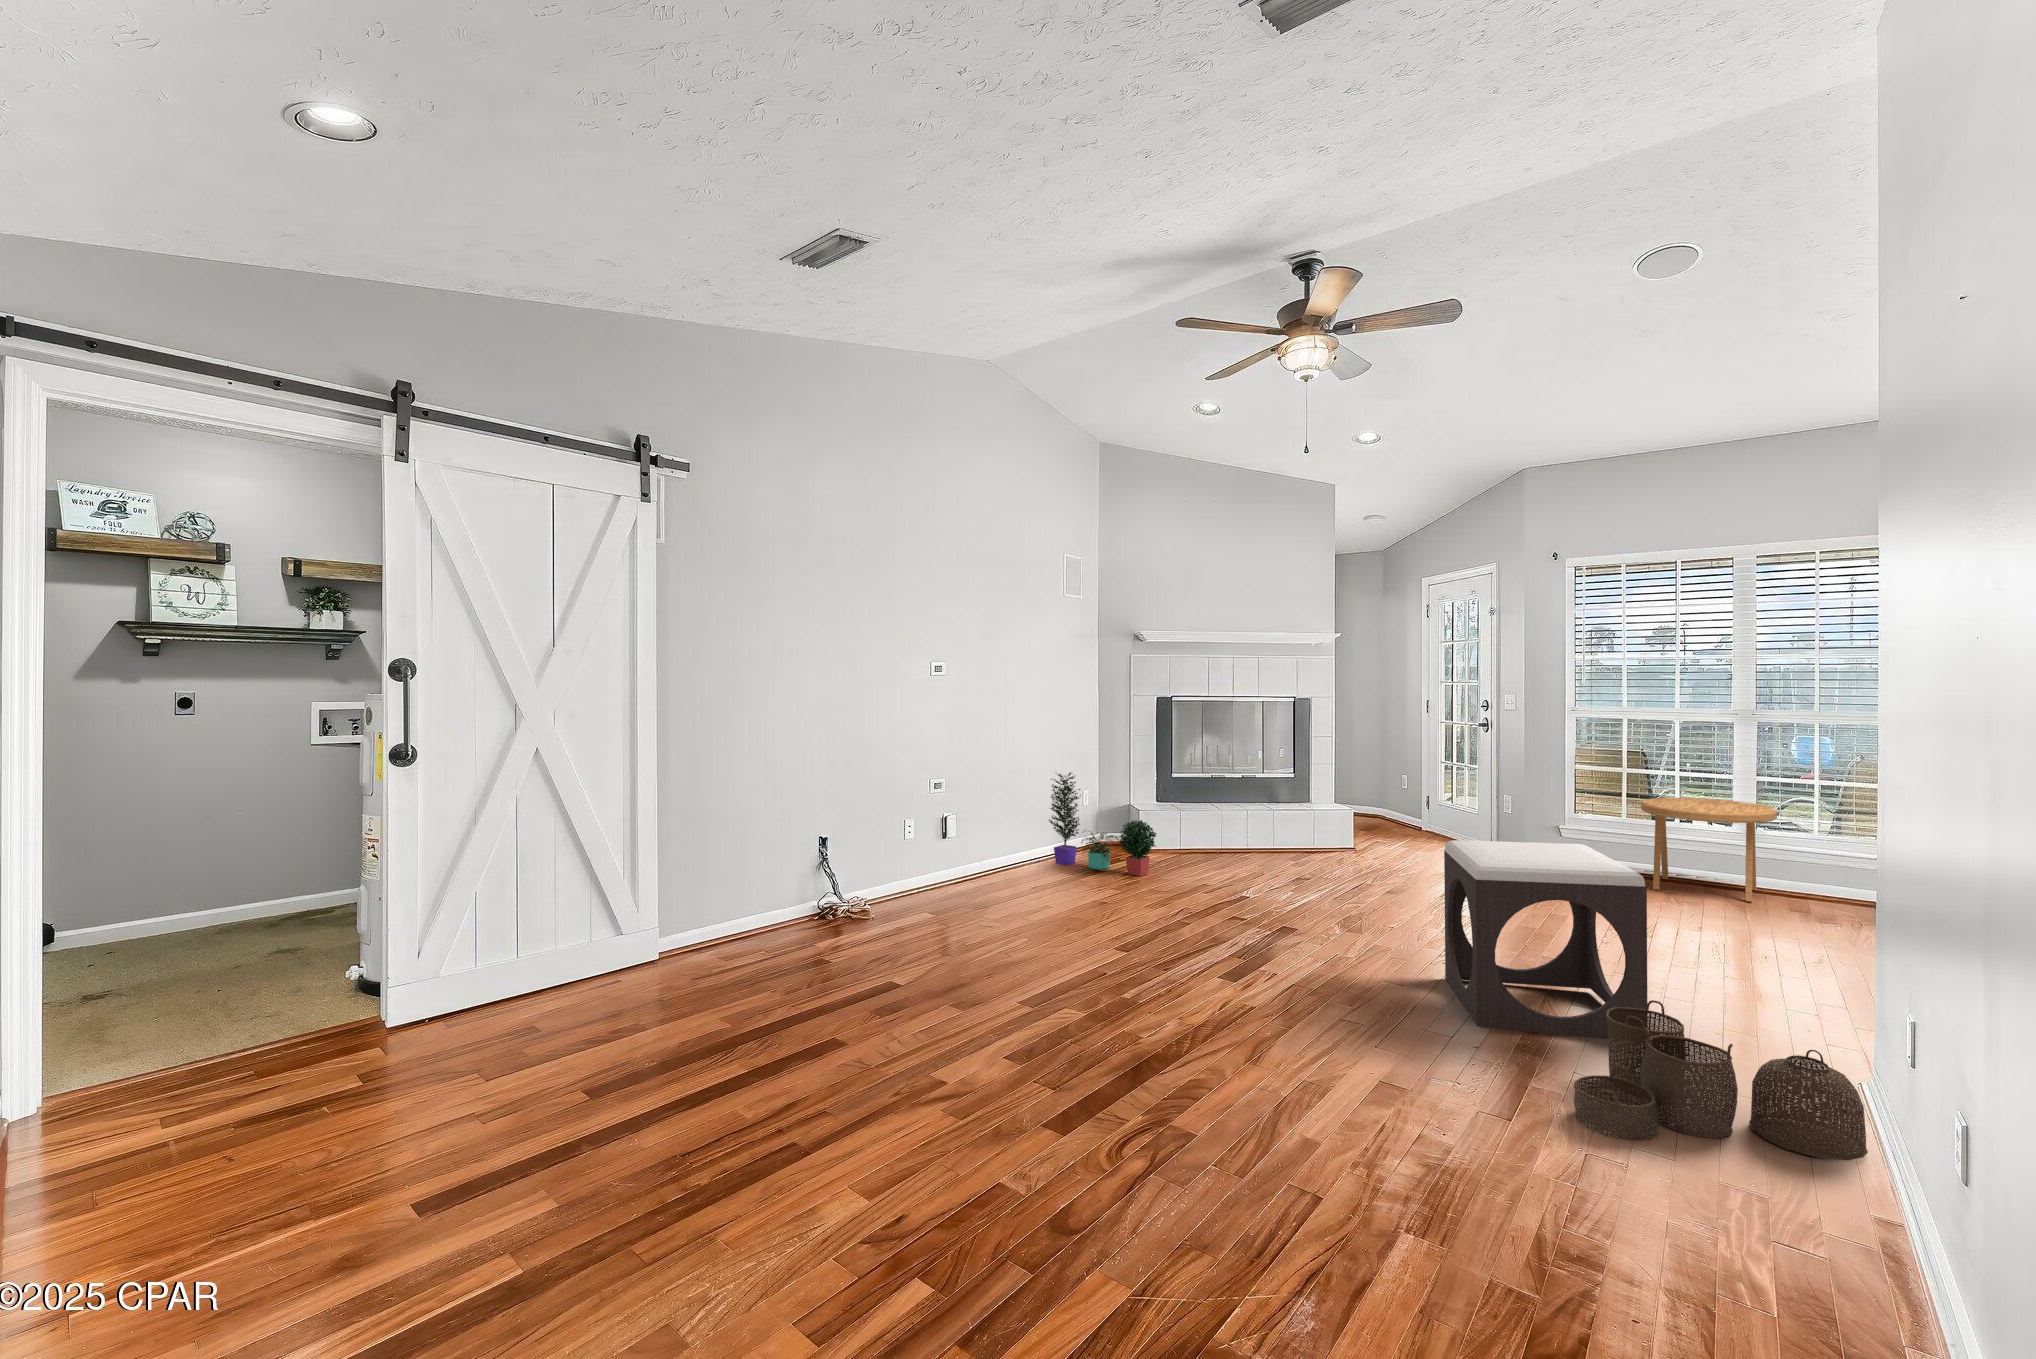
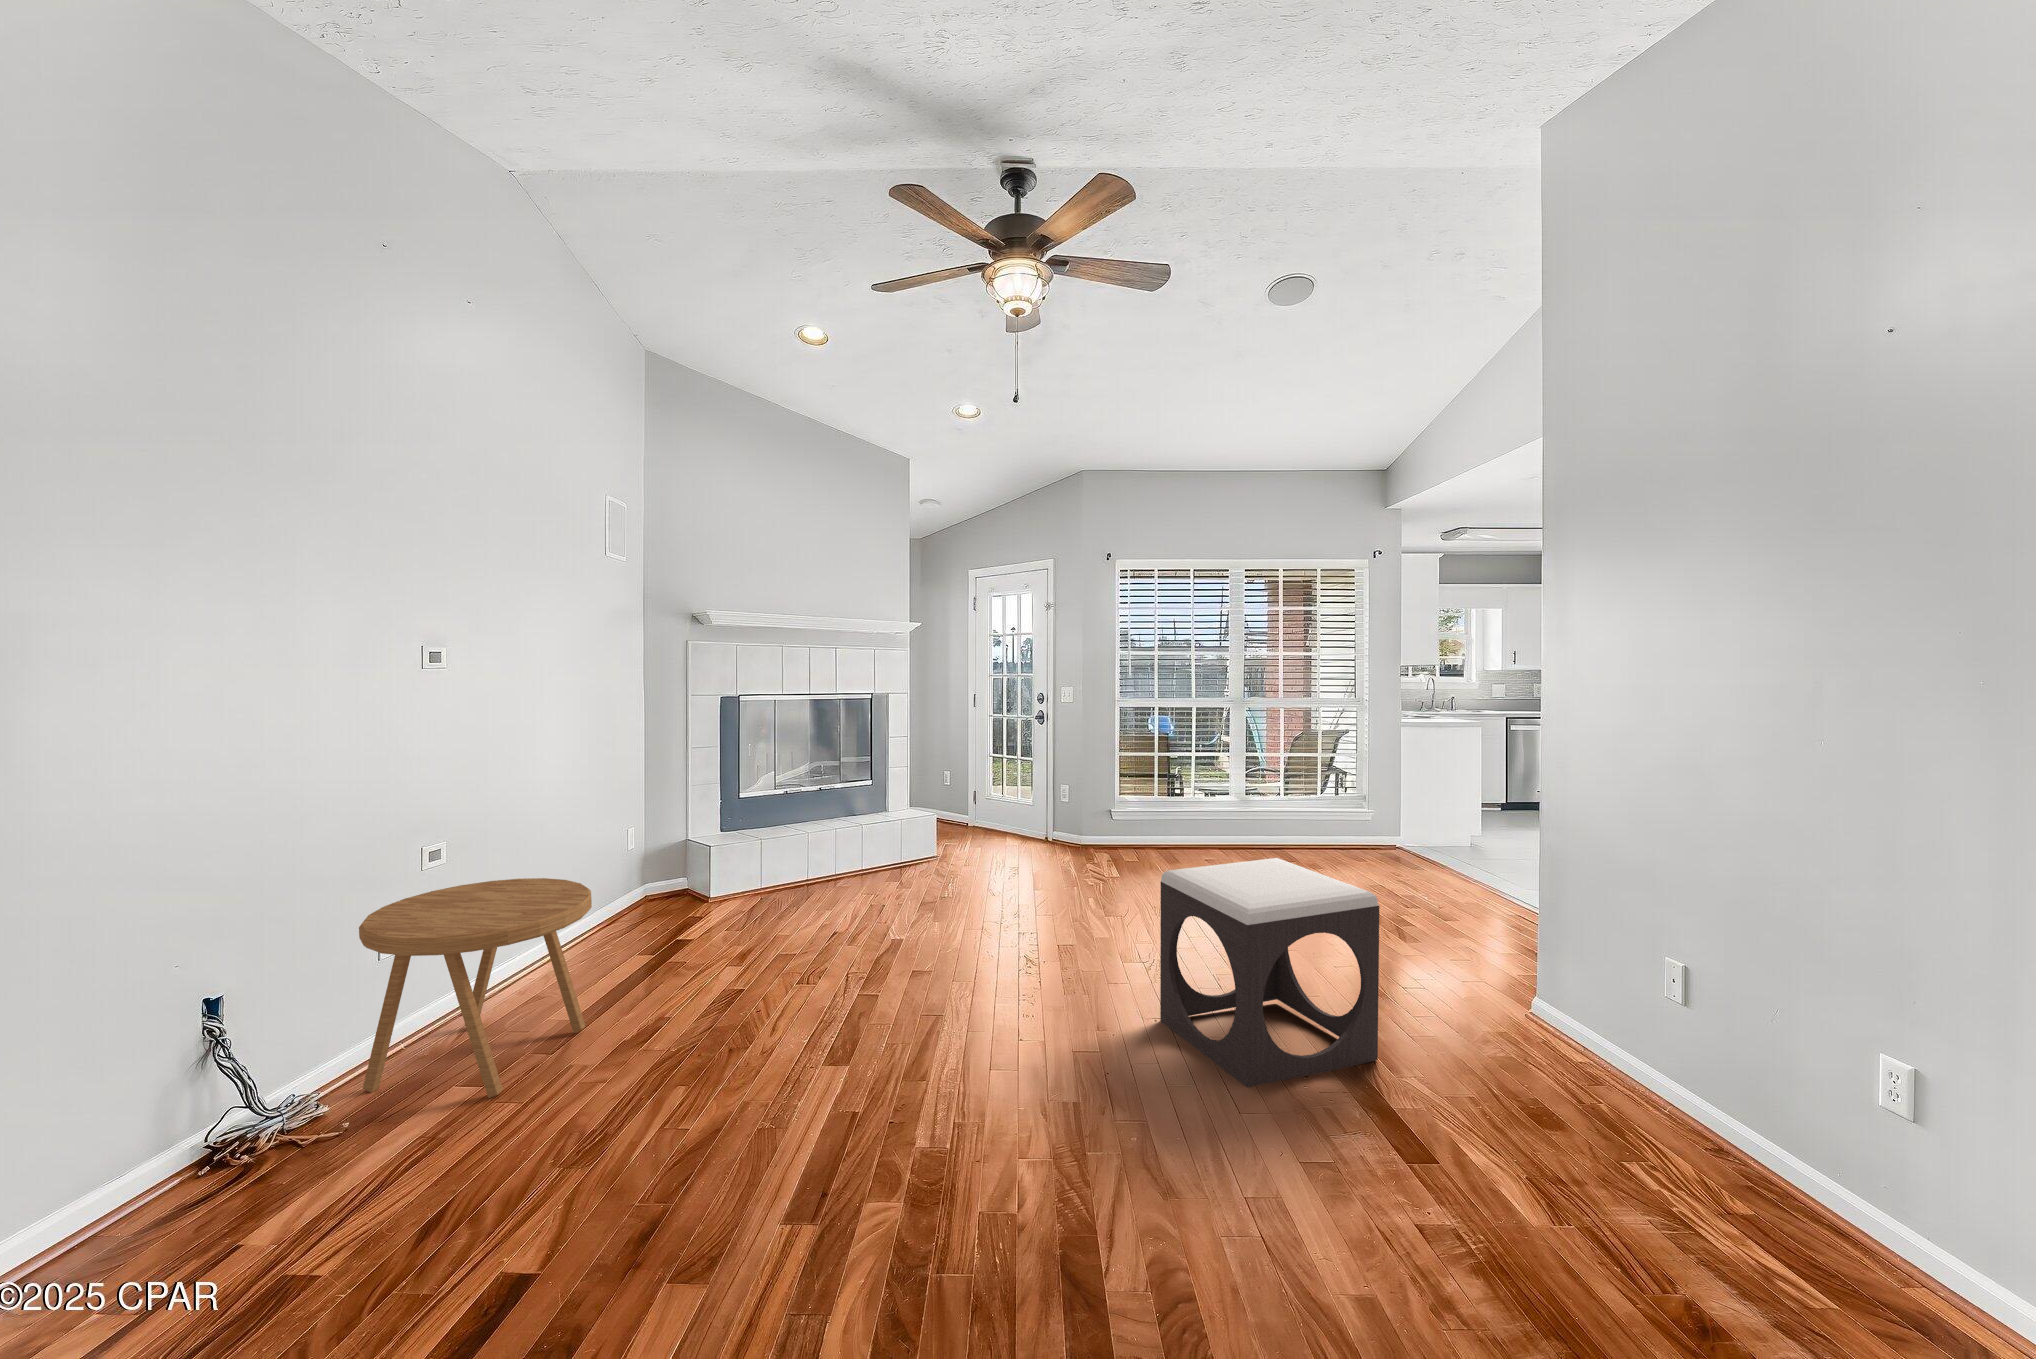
potted plant: present [1049,772,1156,876] -> none [600,810,761,936]
side table: present [1641,798,1777,903] -> present [359,878,592,1098]
woven basket: present [1574,1000,1868,1161] -> none [1401,1033,1643,1229]

